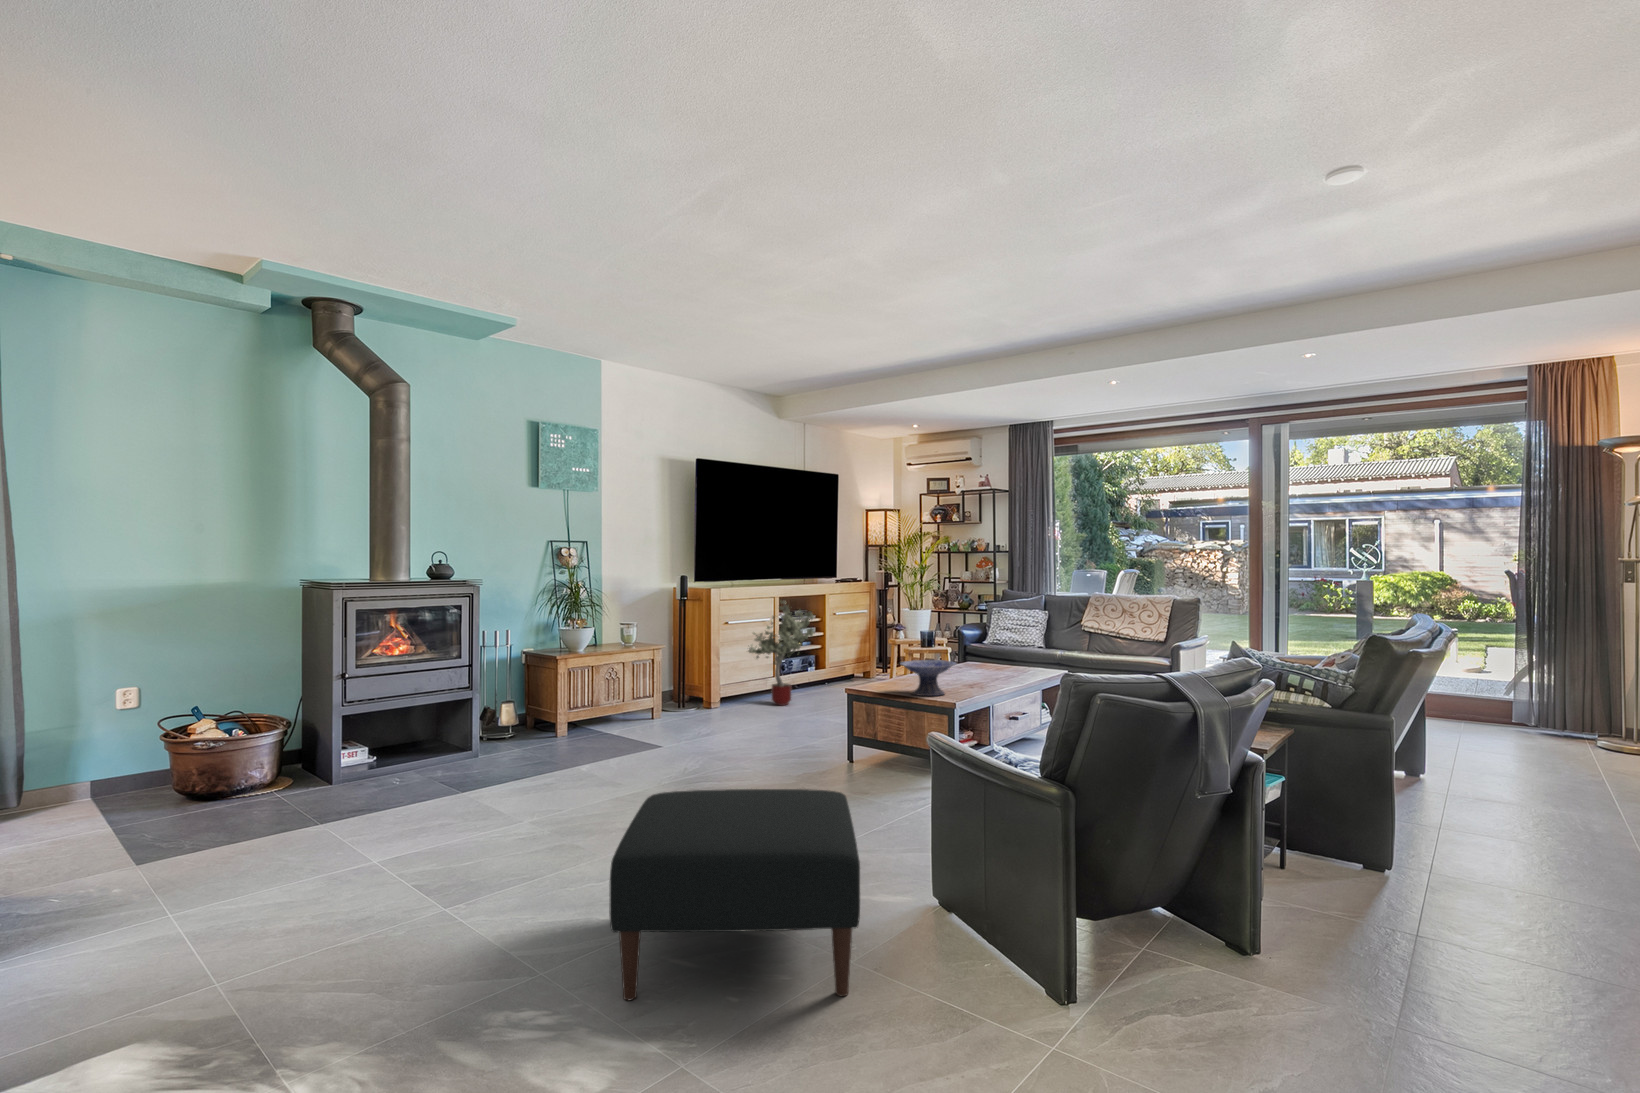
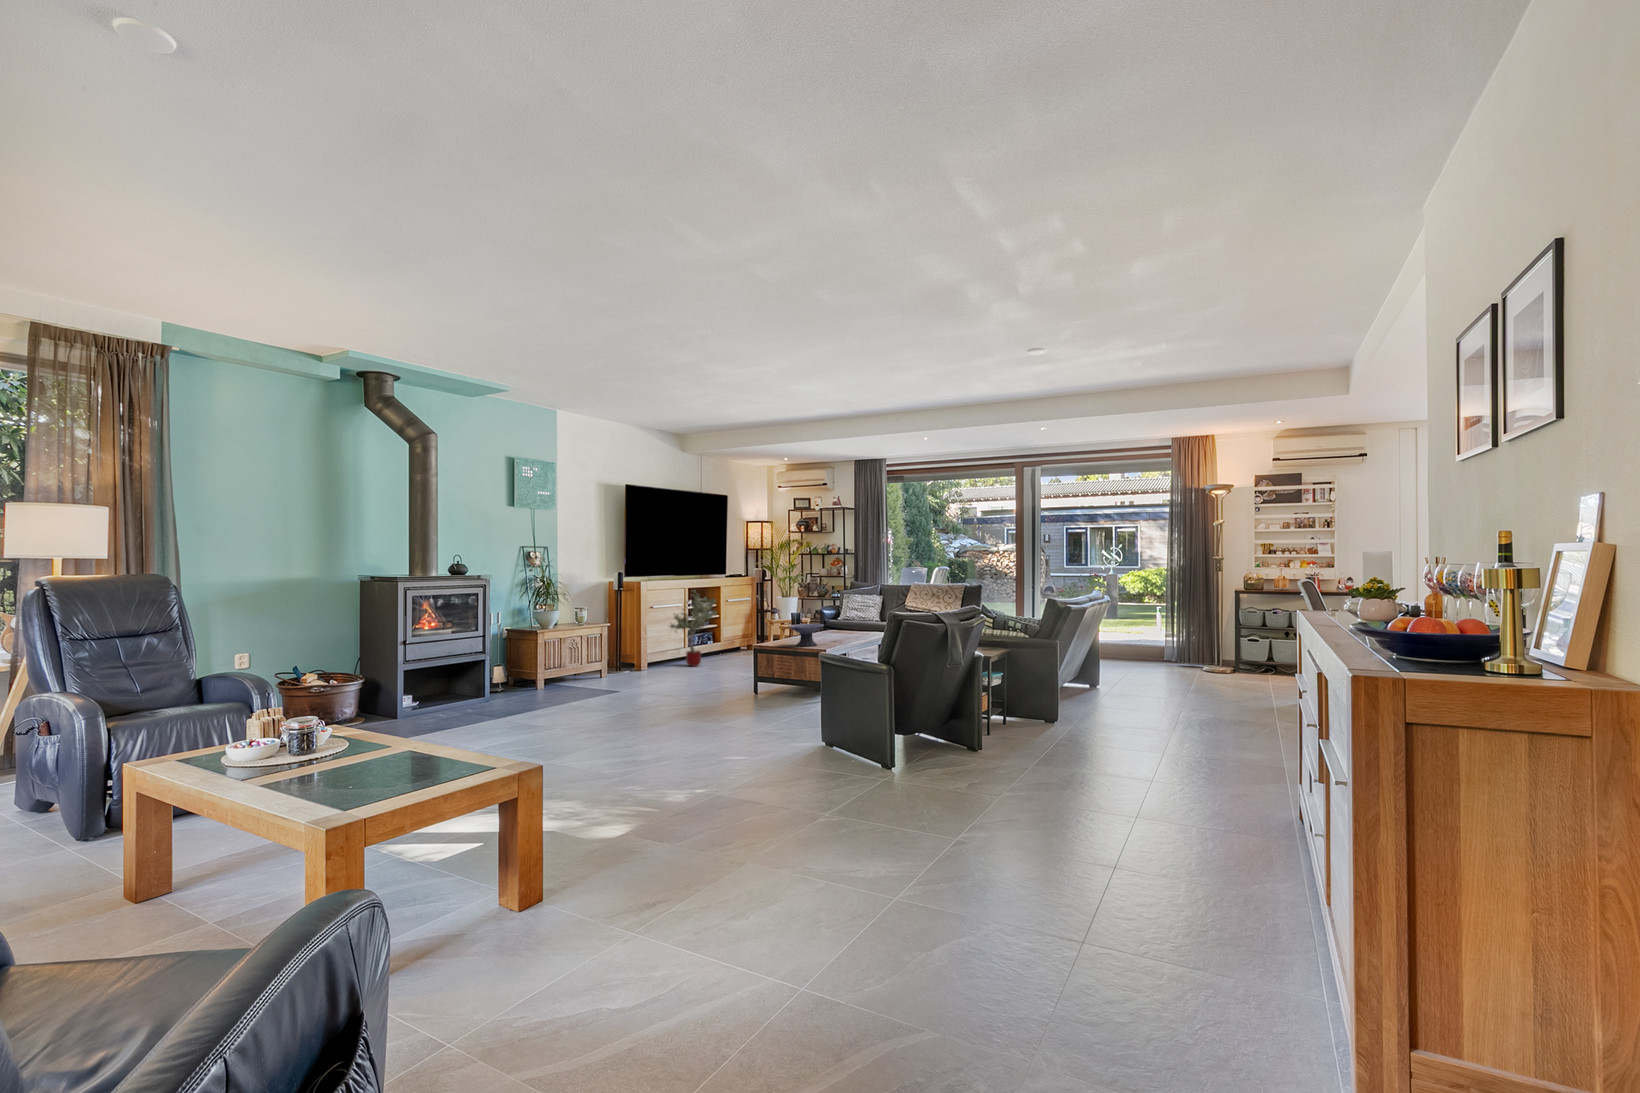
ottoman: present [609,789,860,1000] -> none [661,686,789,783]

